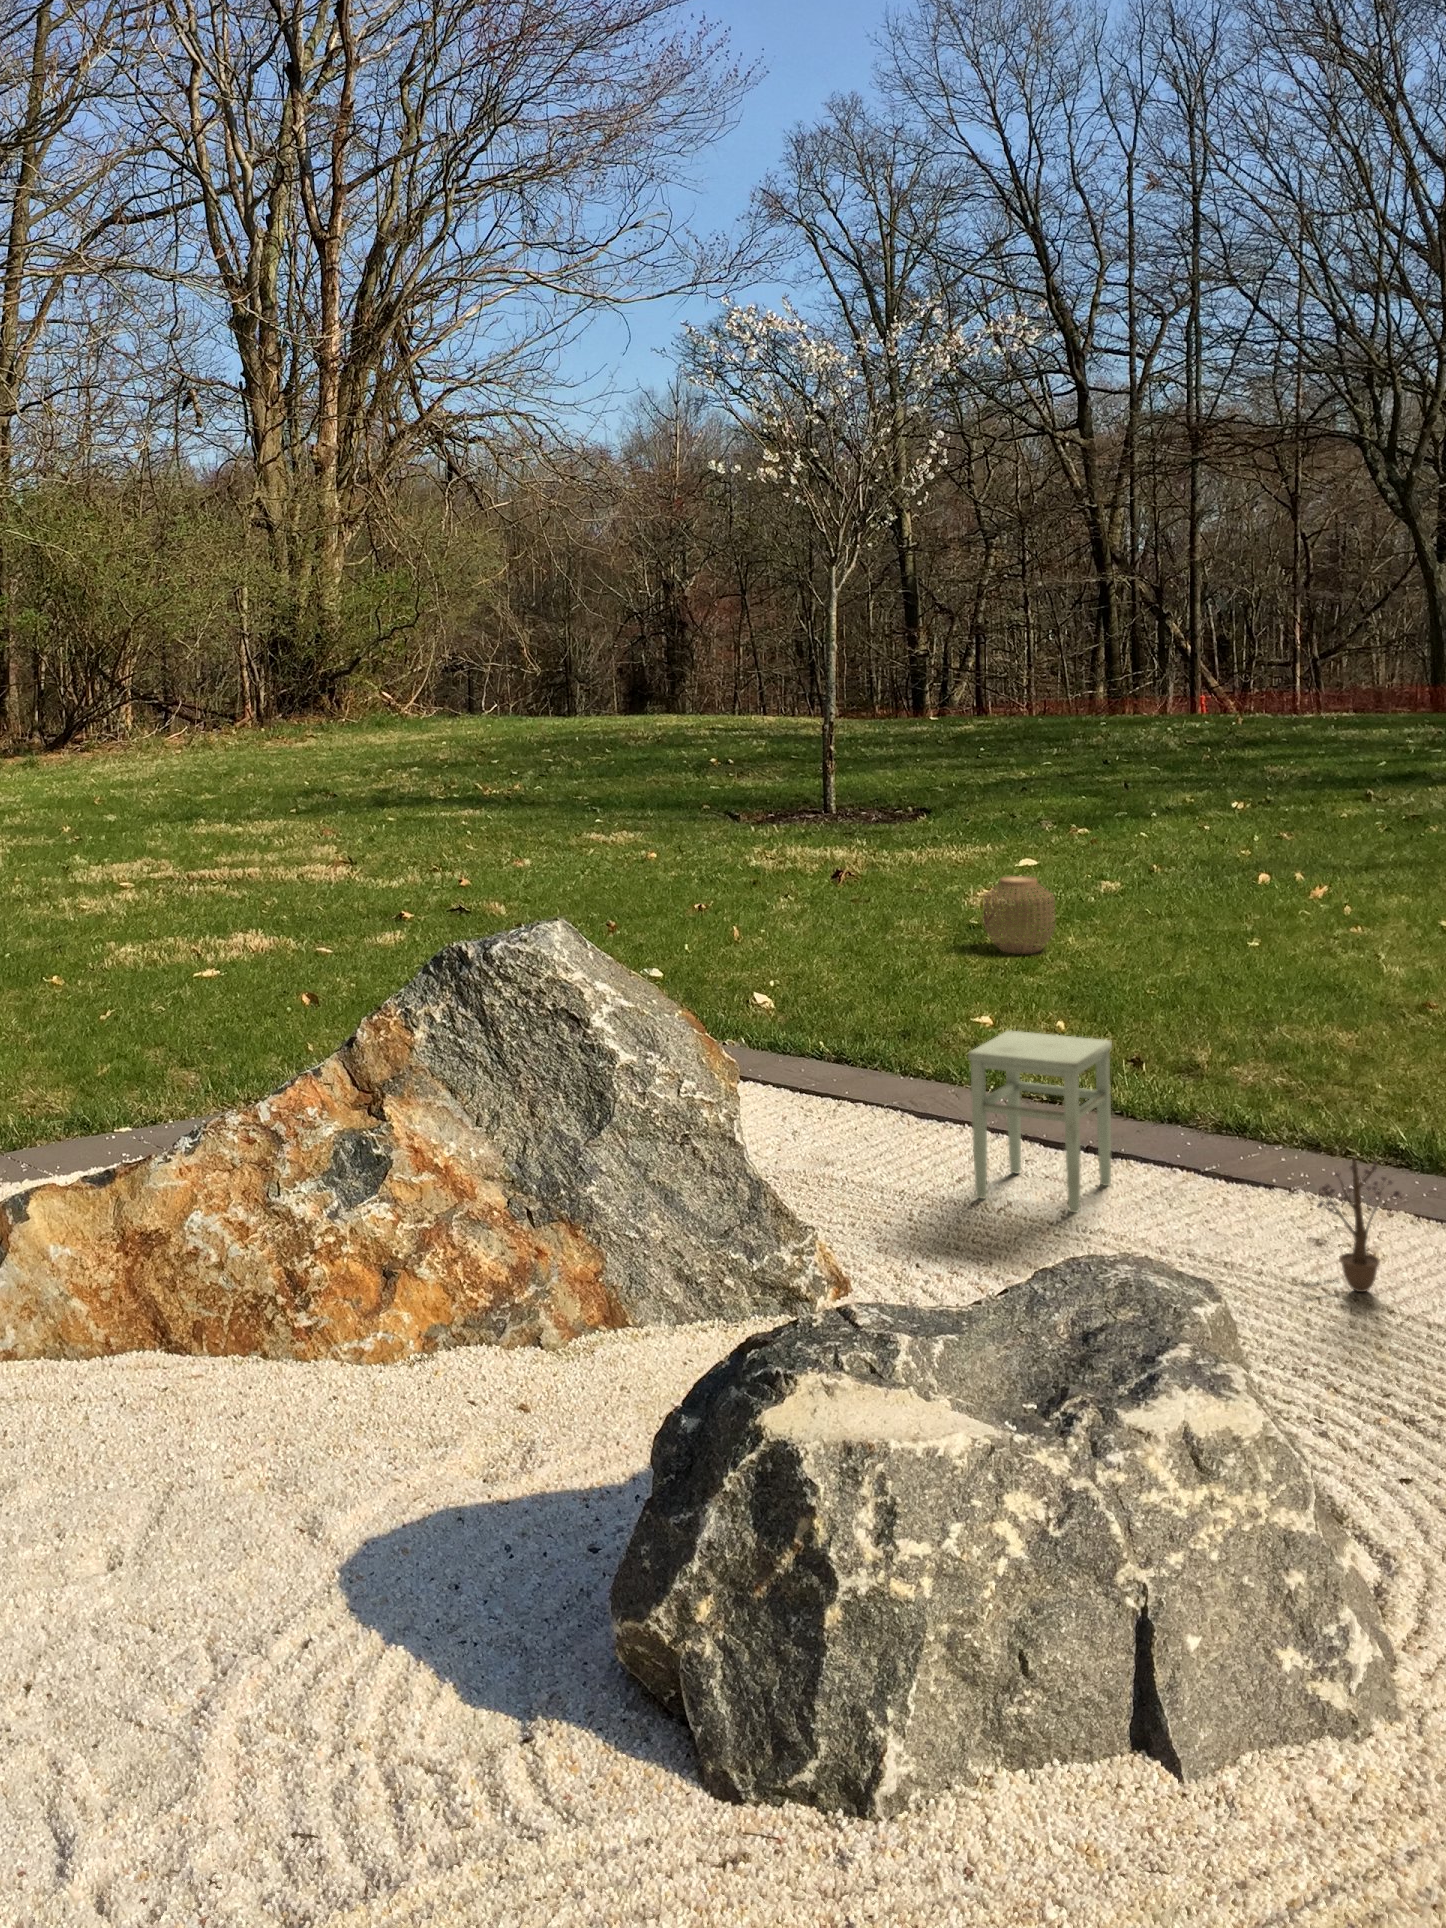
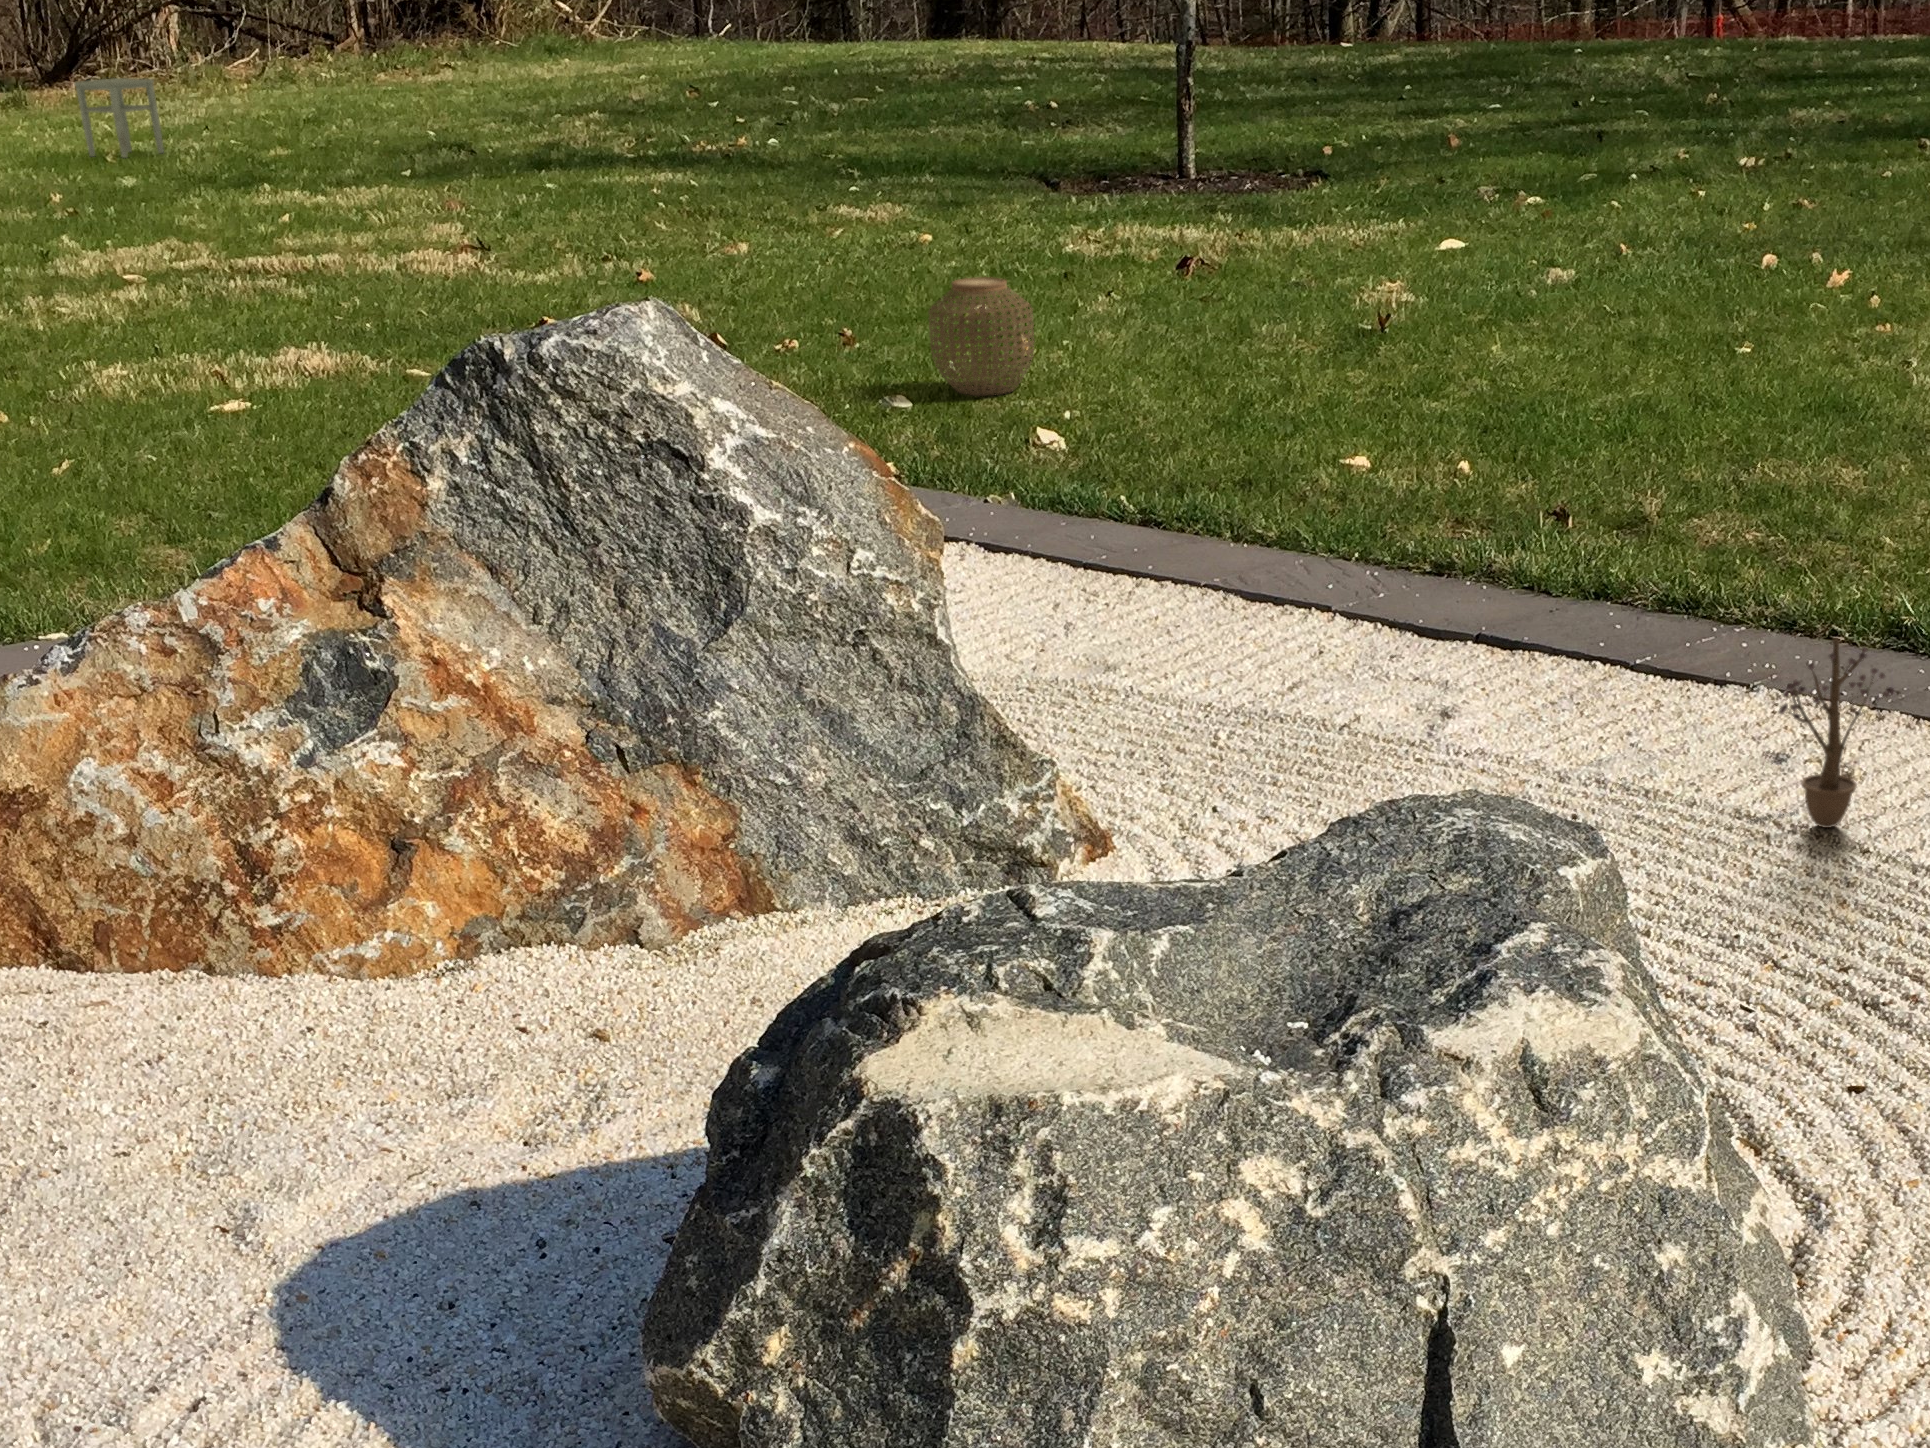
woven basket: present [984,876,1055,953] -> present [929,277,1034,395]
stool: present [968,1030,1112,1212] -> present [74,78,164,158]

